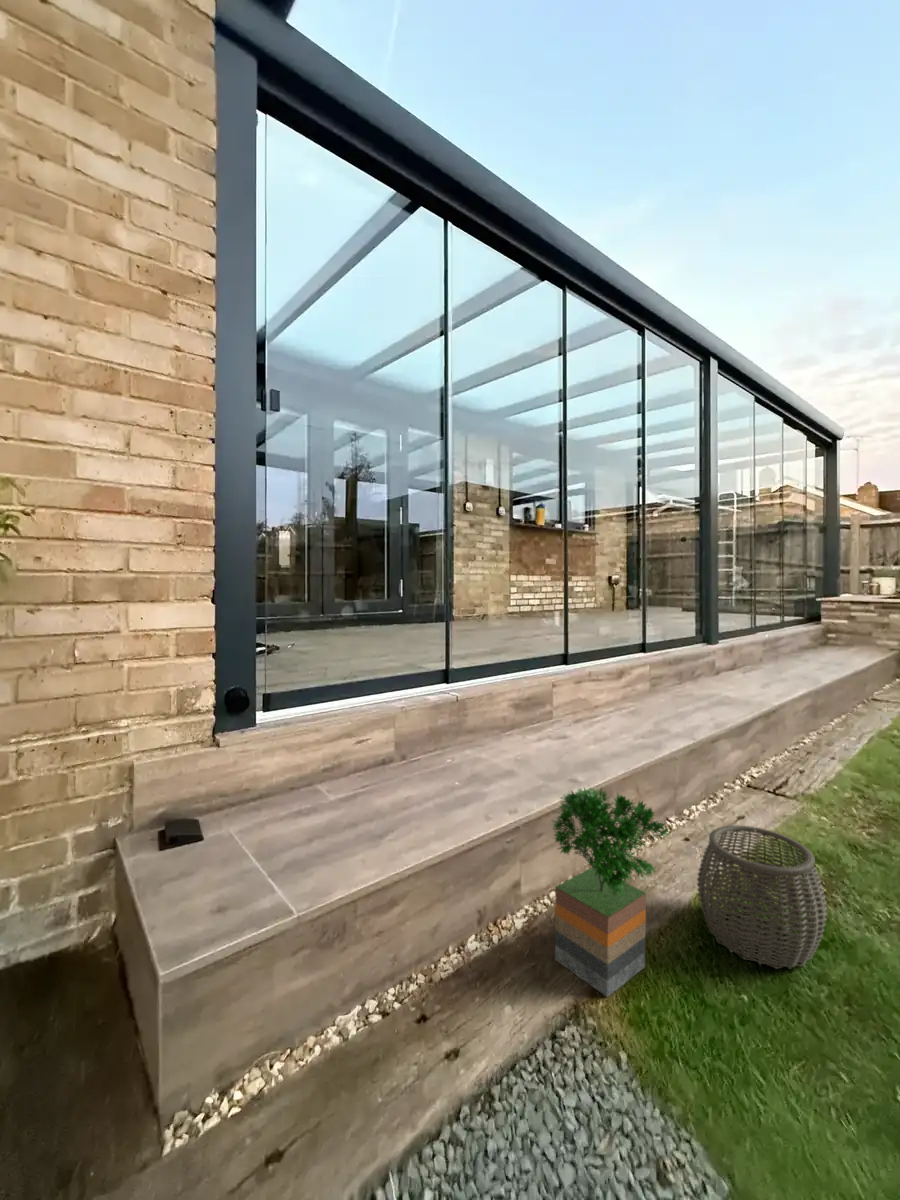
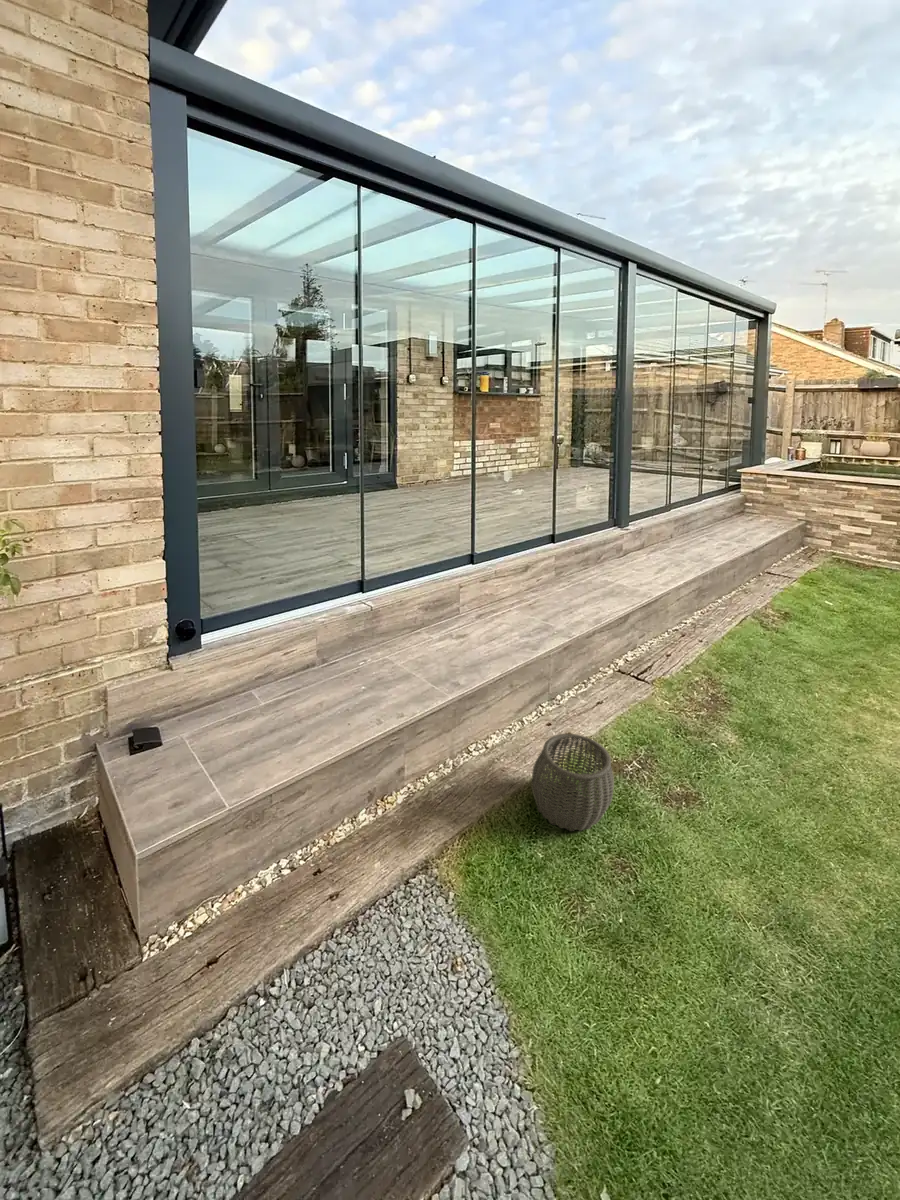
potted tree: present [552,788,669,997] -> none [416,717,504,854]

